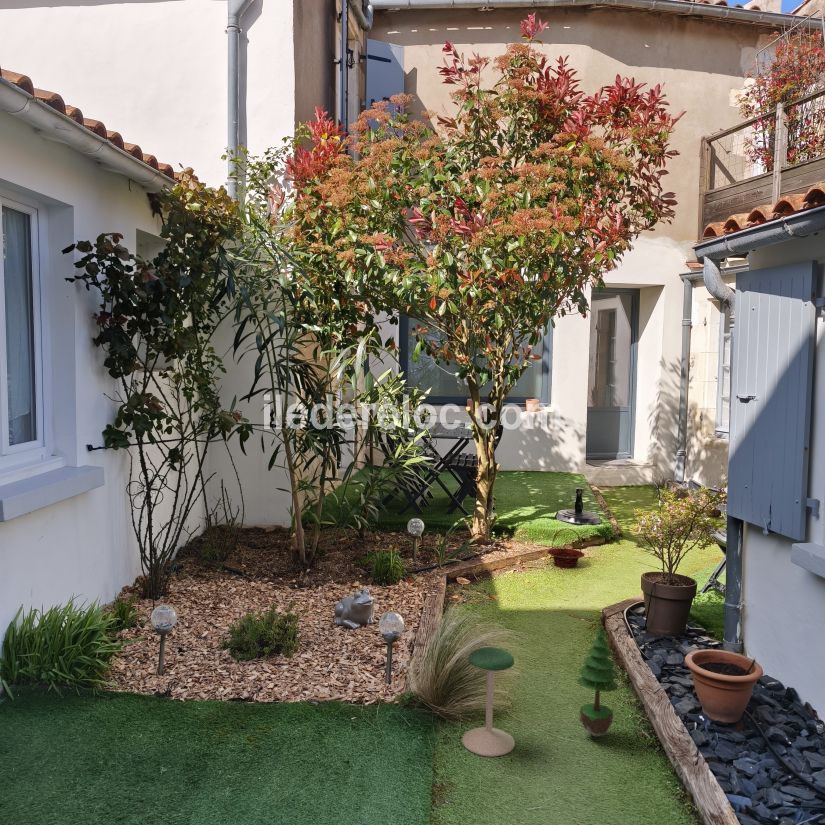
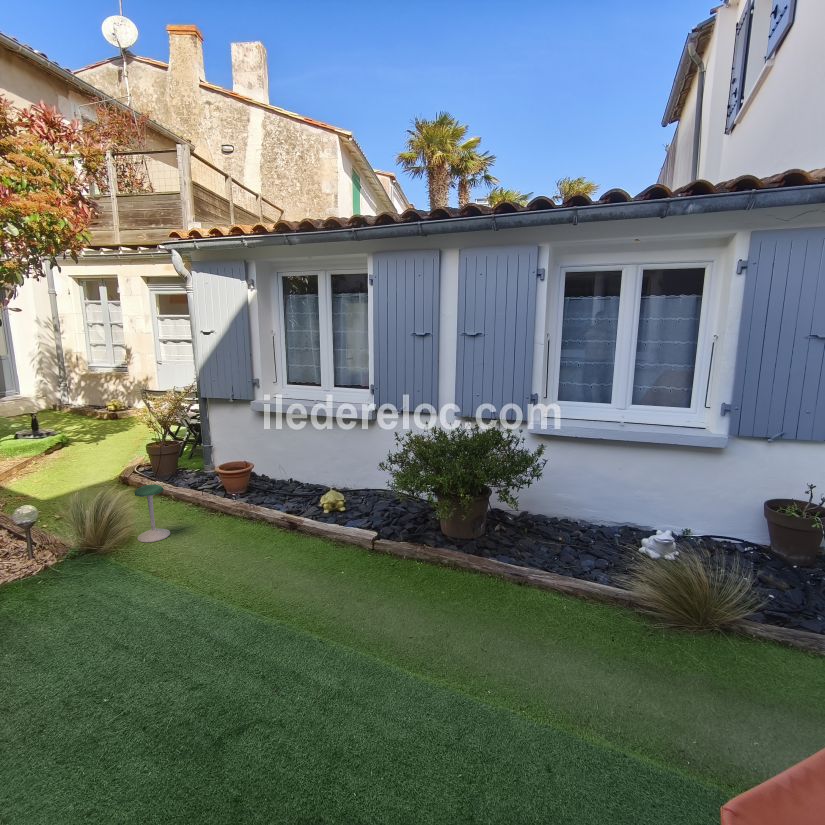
basket: present [548,528,585,568] -> none [38,439,69,466]
potted tree: present [577,627,618,737] -> none [184,457,206,513]

